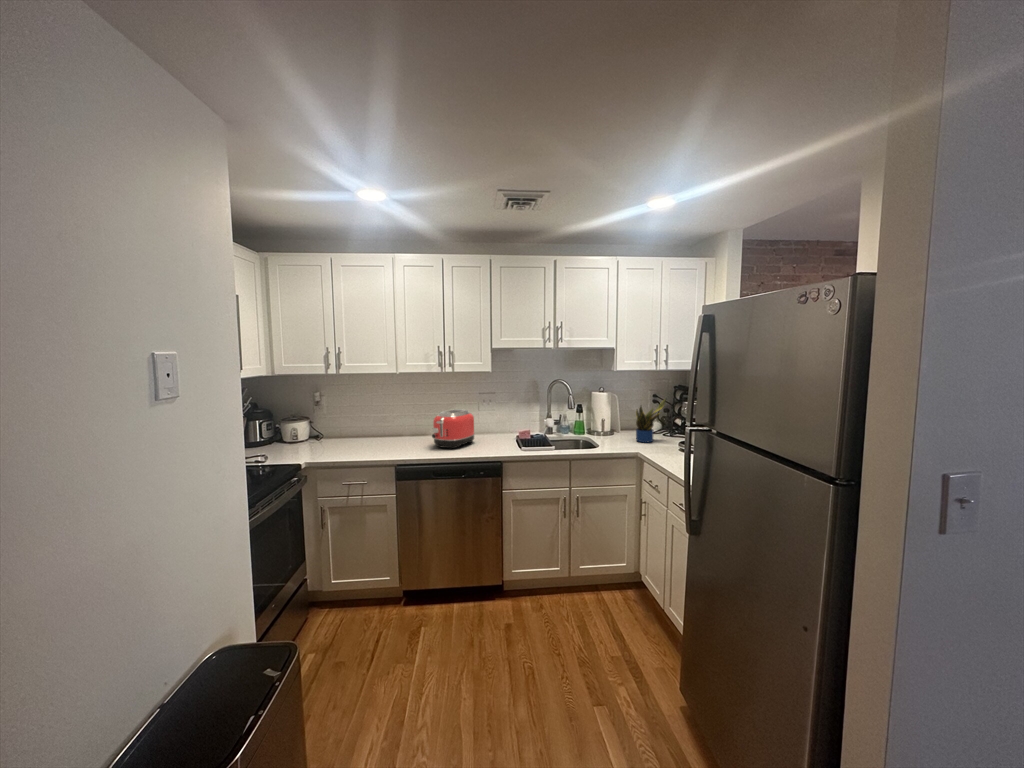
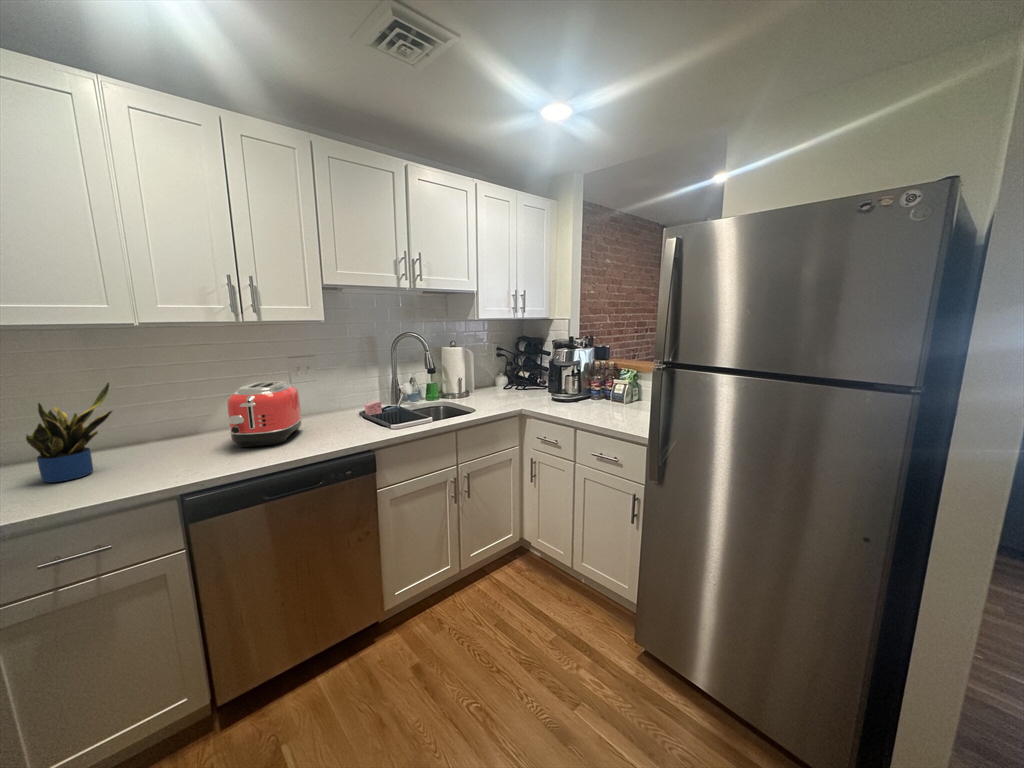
potted plant: present [636,399,666,443] -> present [26,383,112,482]

